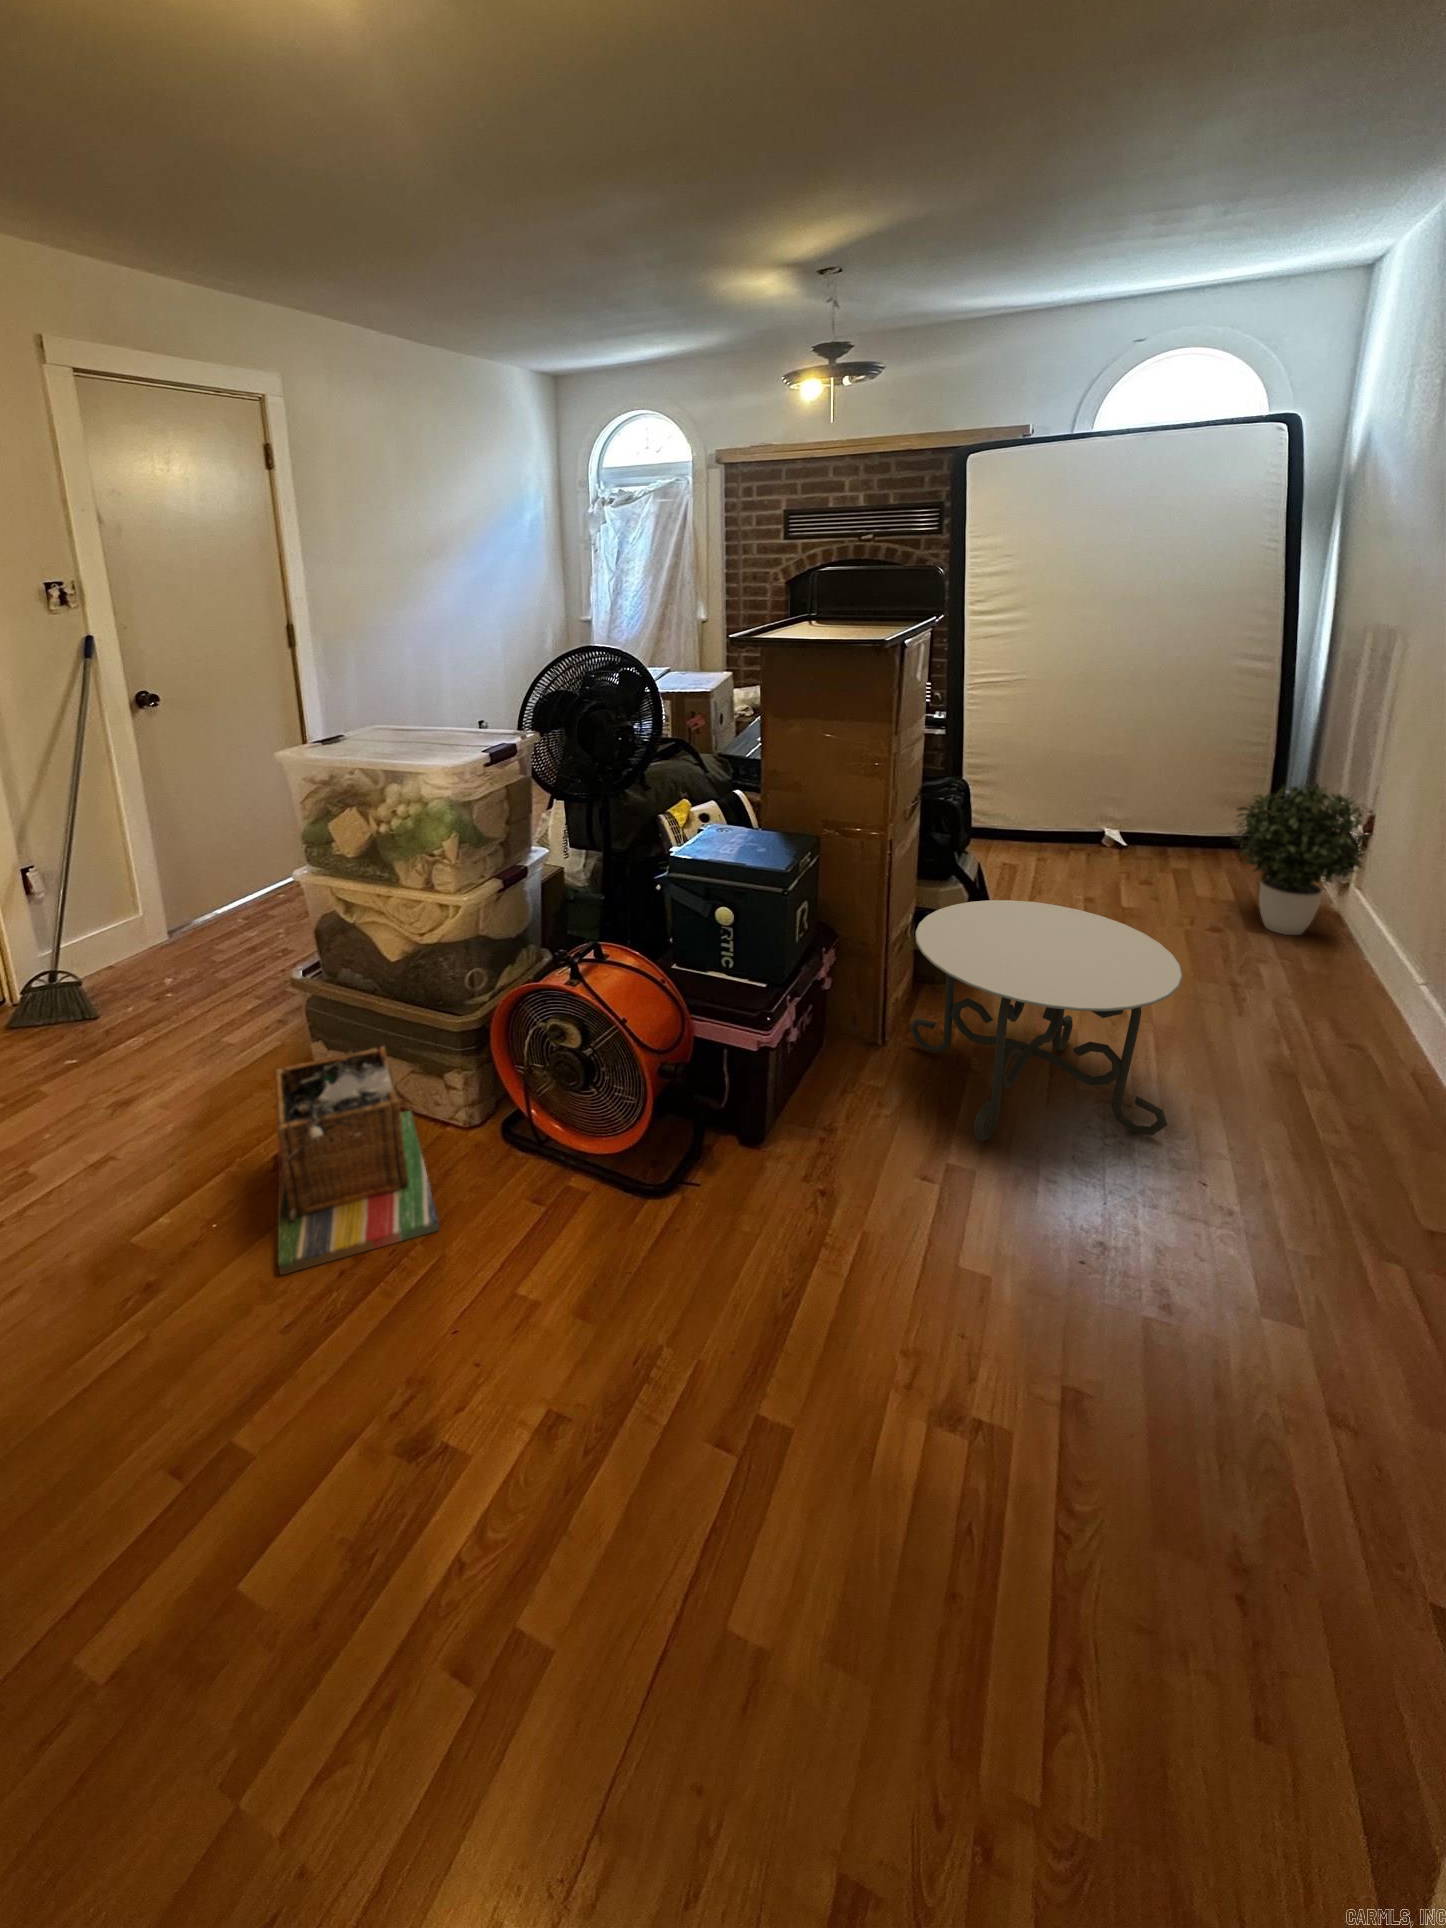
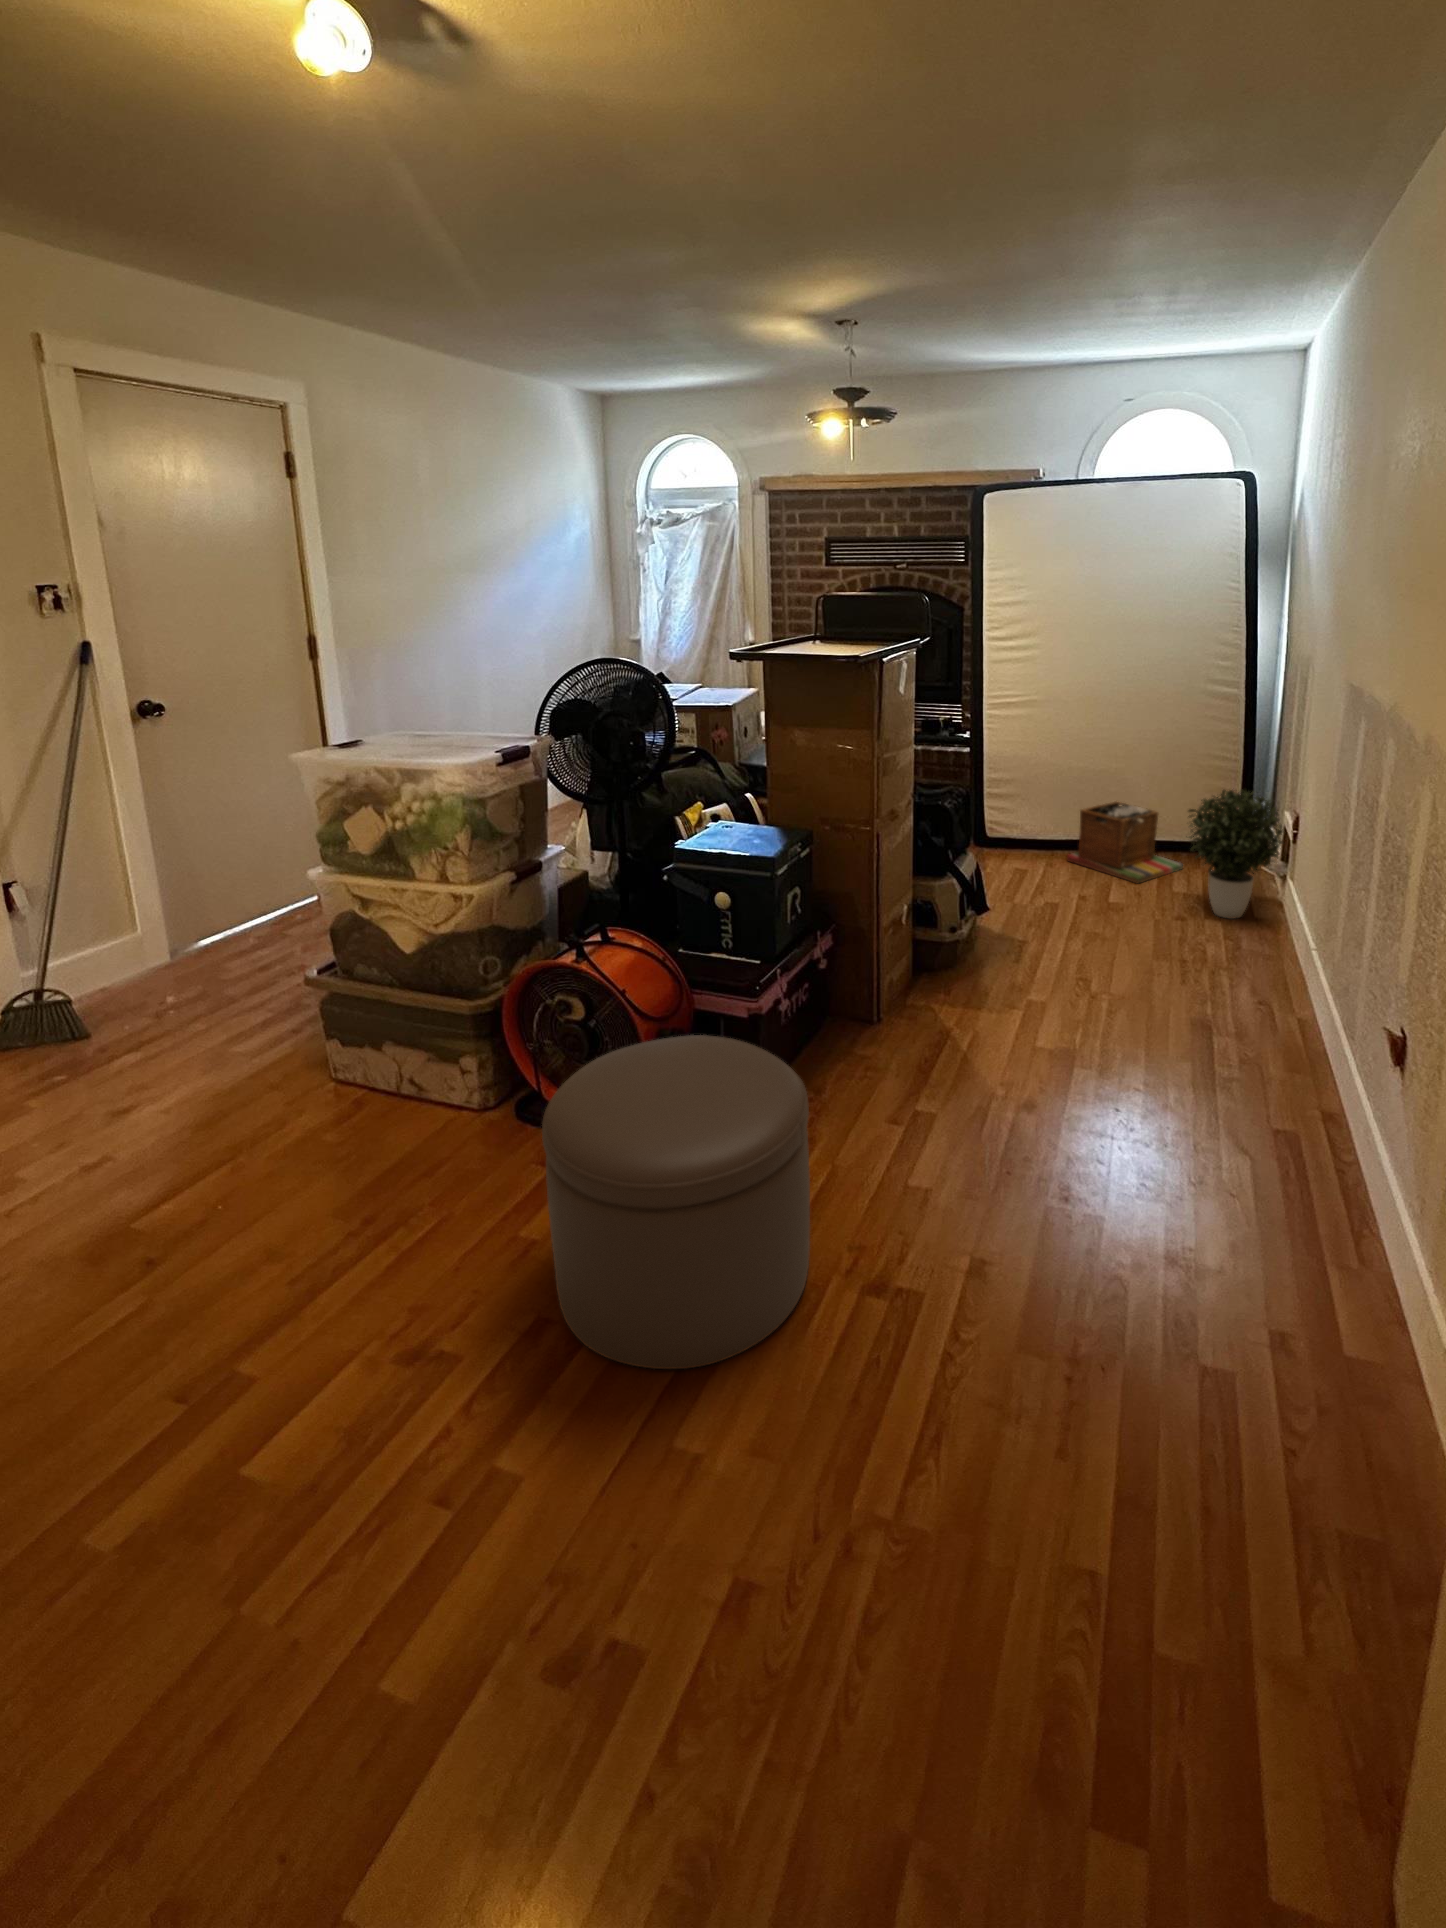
side table: present [910,900,1183,1141] -> none [893,886,1097,1086]
laundry basket: present [274,1046,439,1275] -> present [1067,801,1183,884]
ottoman: none [557,1091,878,1526] -> present [542,1035,810,1369]

